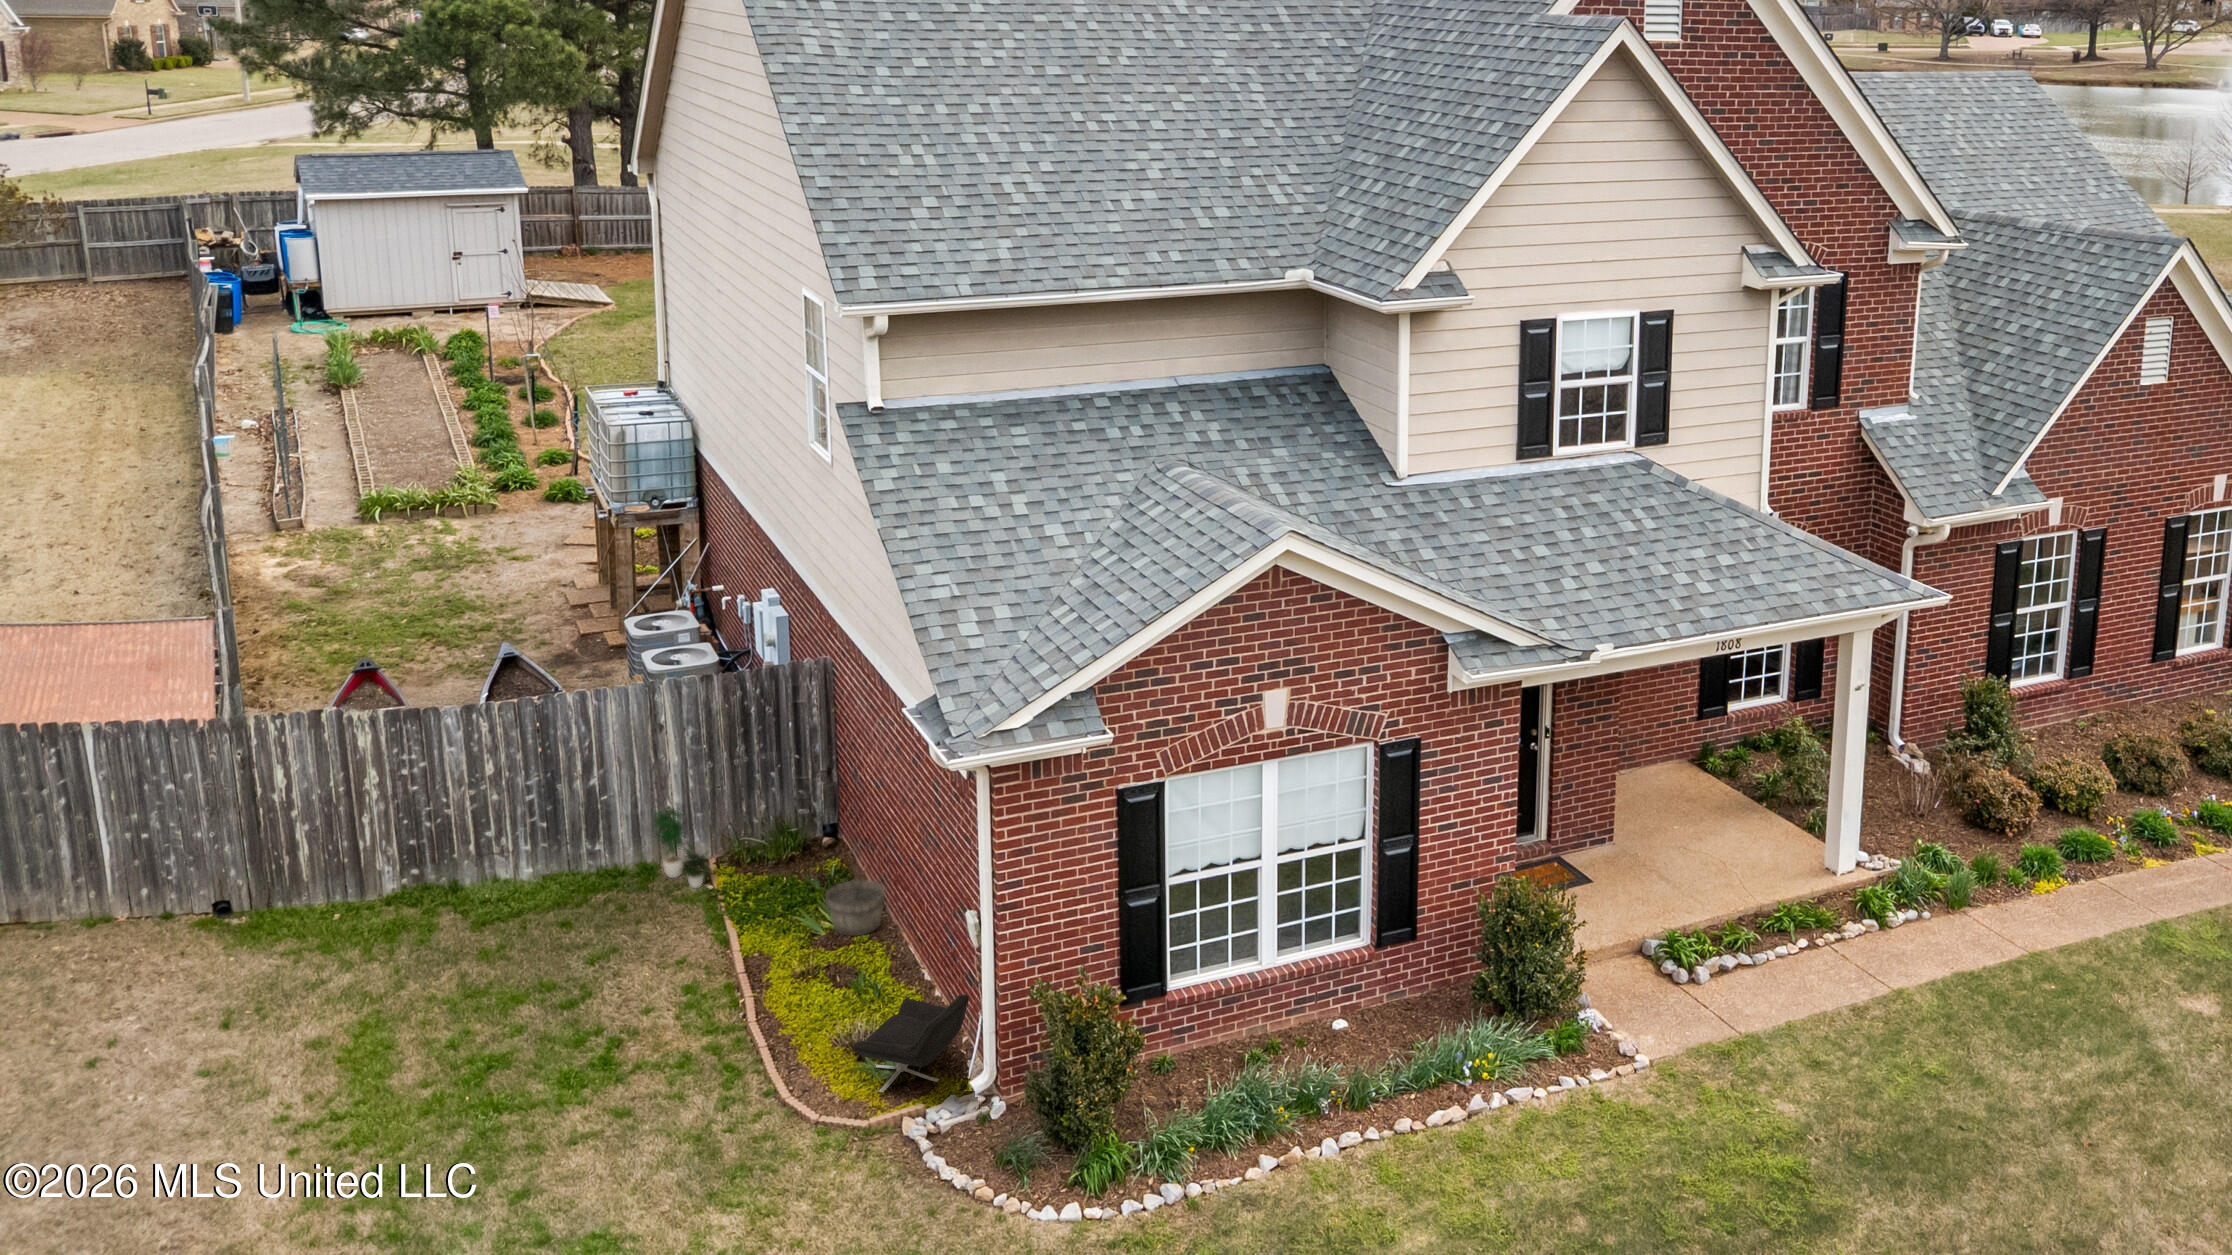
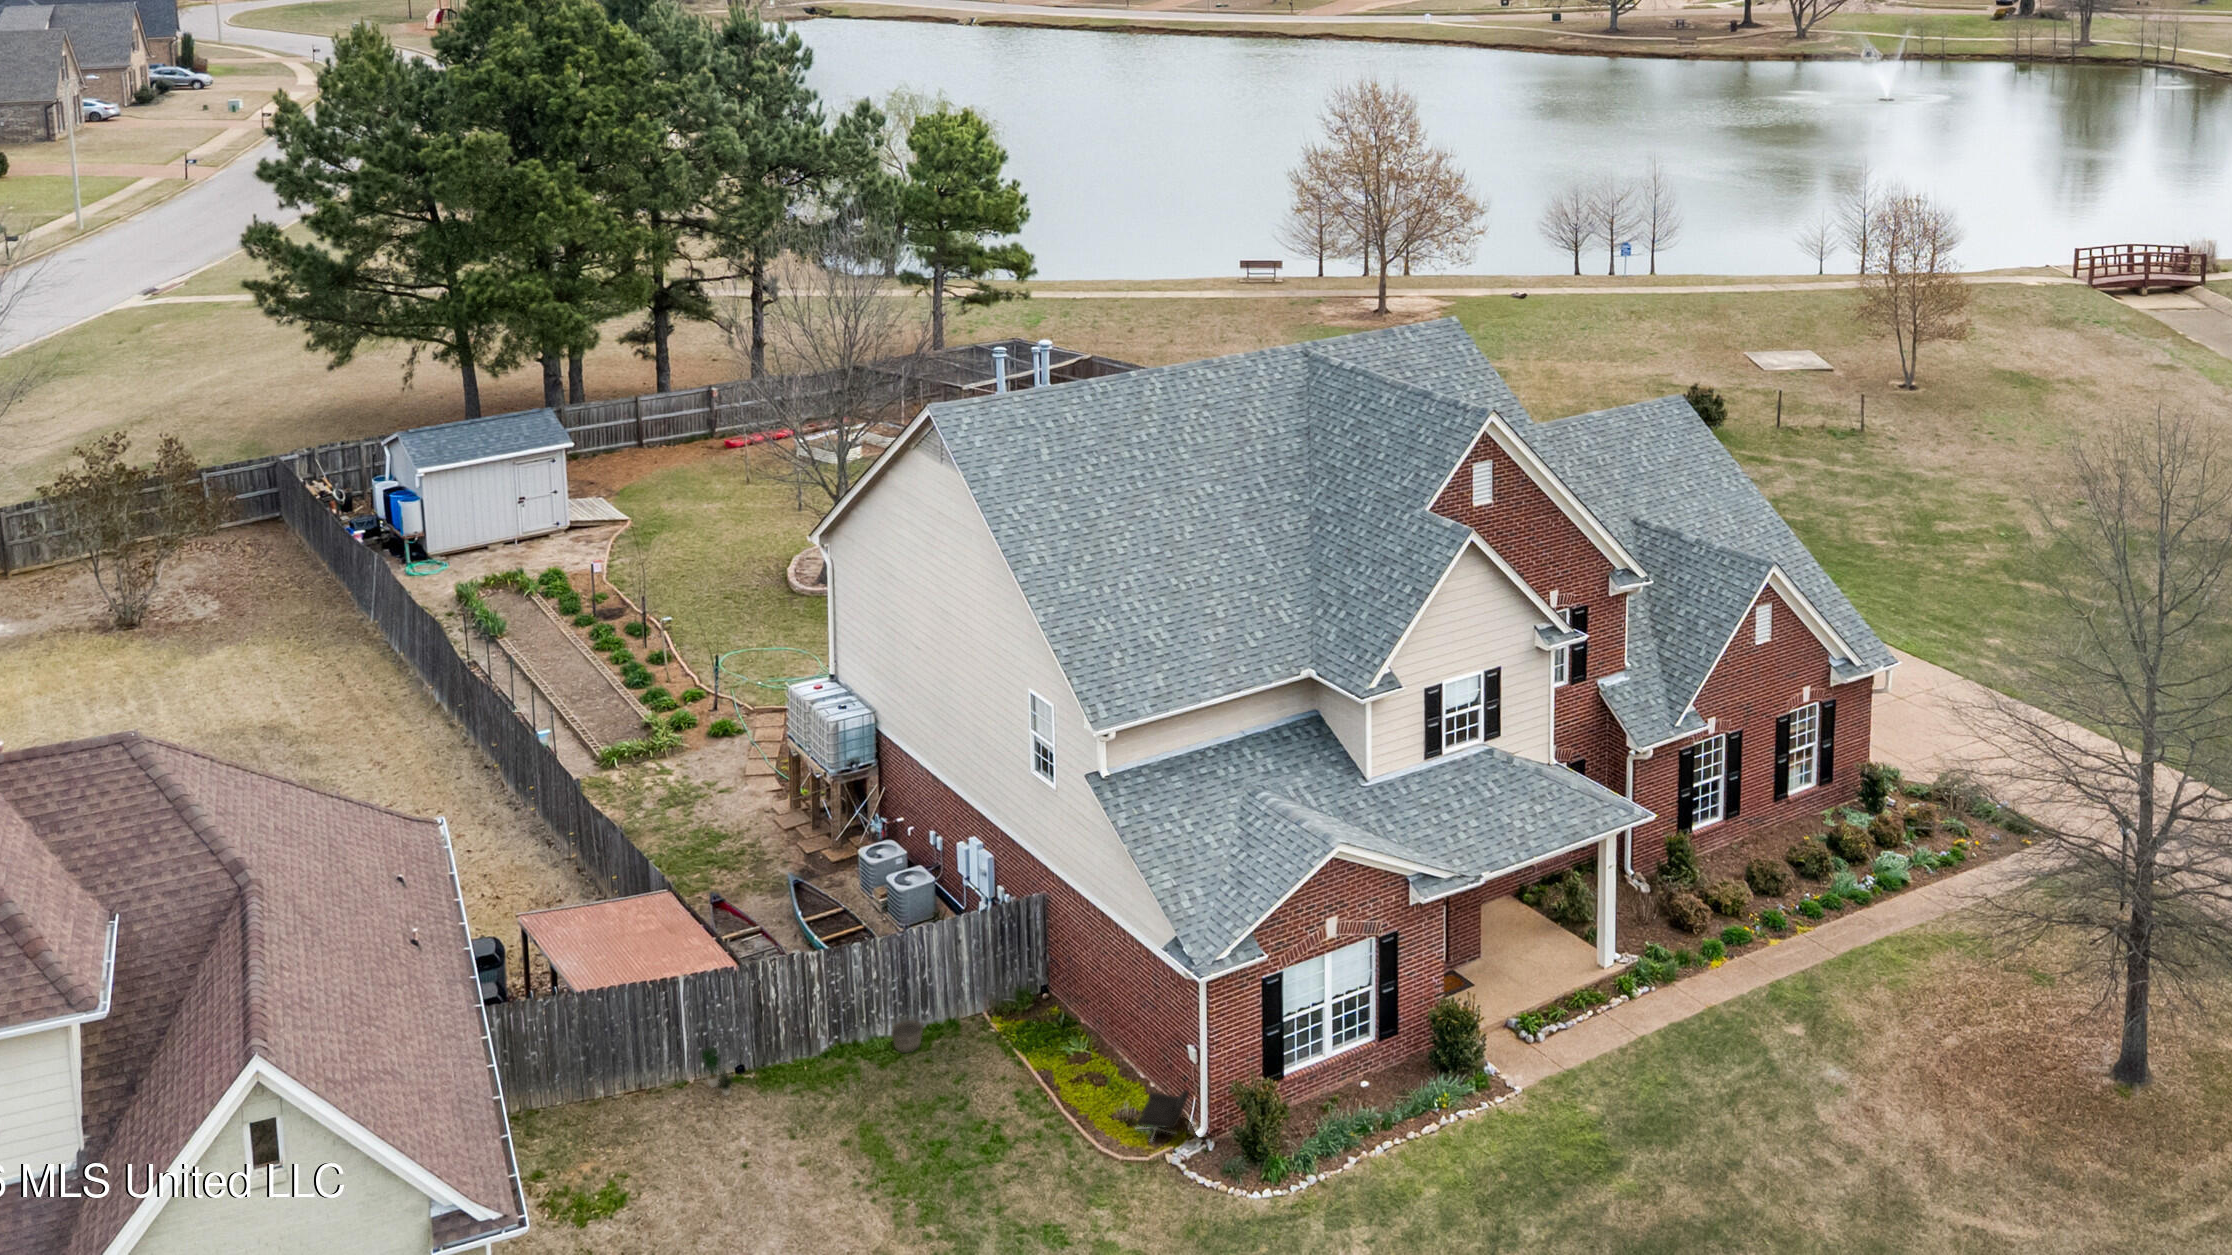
potted plant: present [653,808,707,888] -> present [702,1046,733,1096]
wooden bucket: present [826,880,885,936] -> present [891,1020,923,1053]

